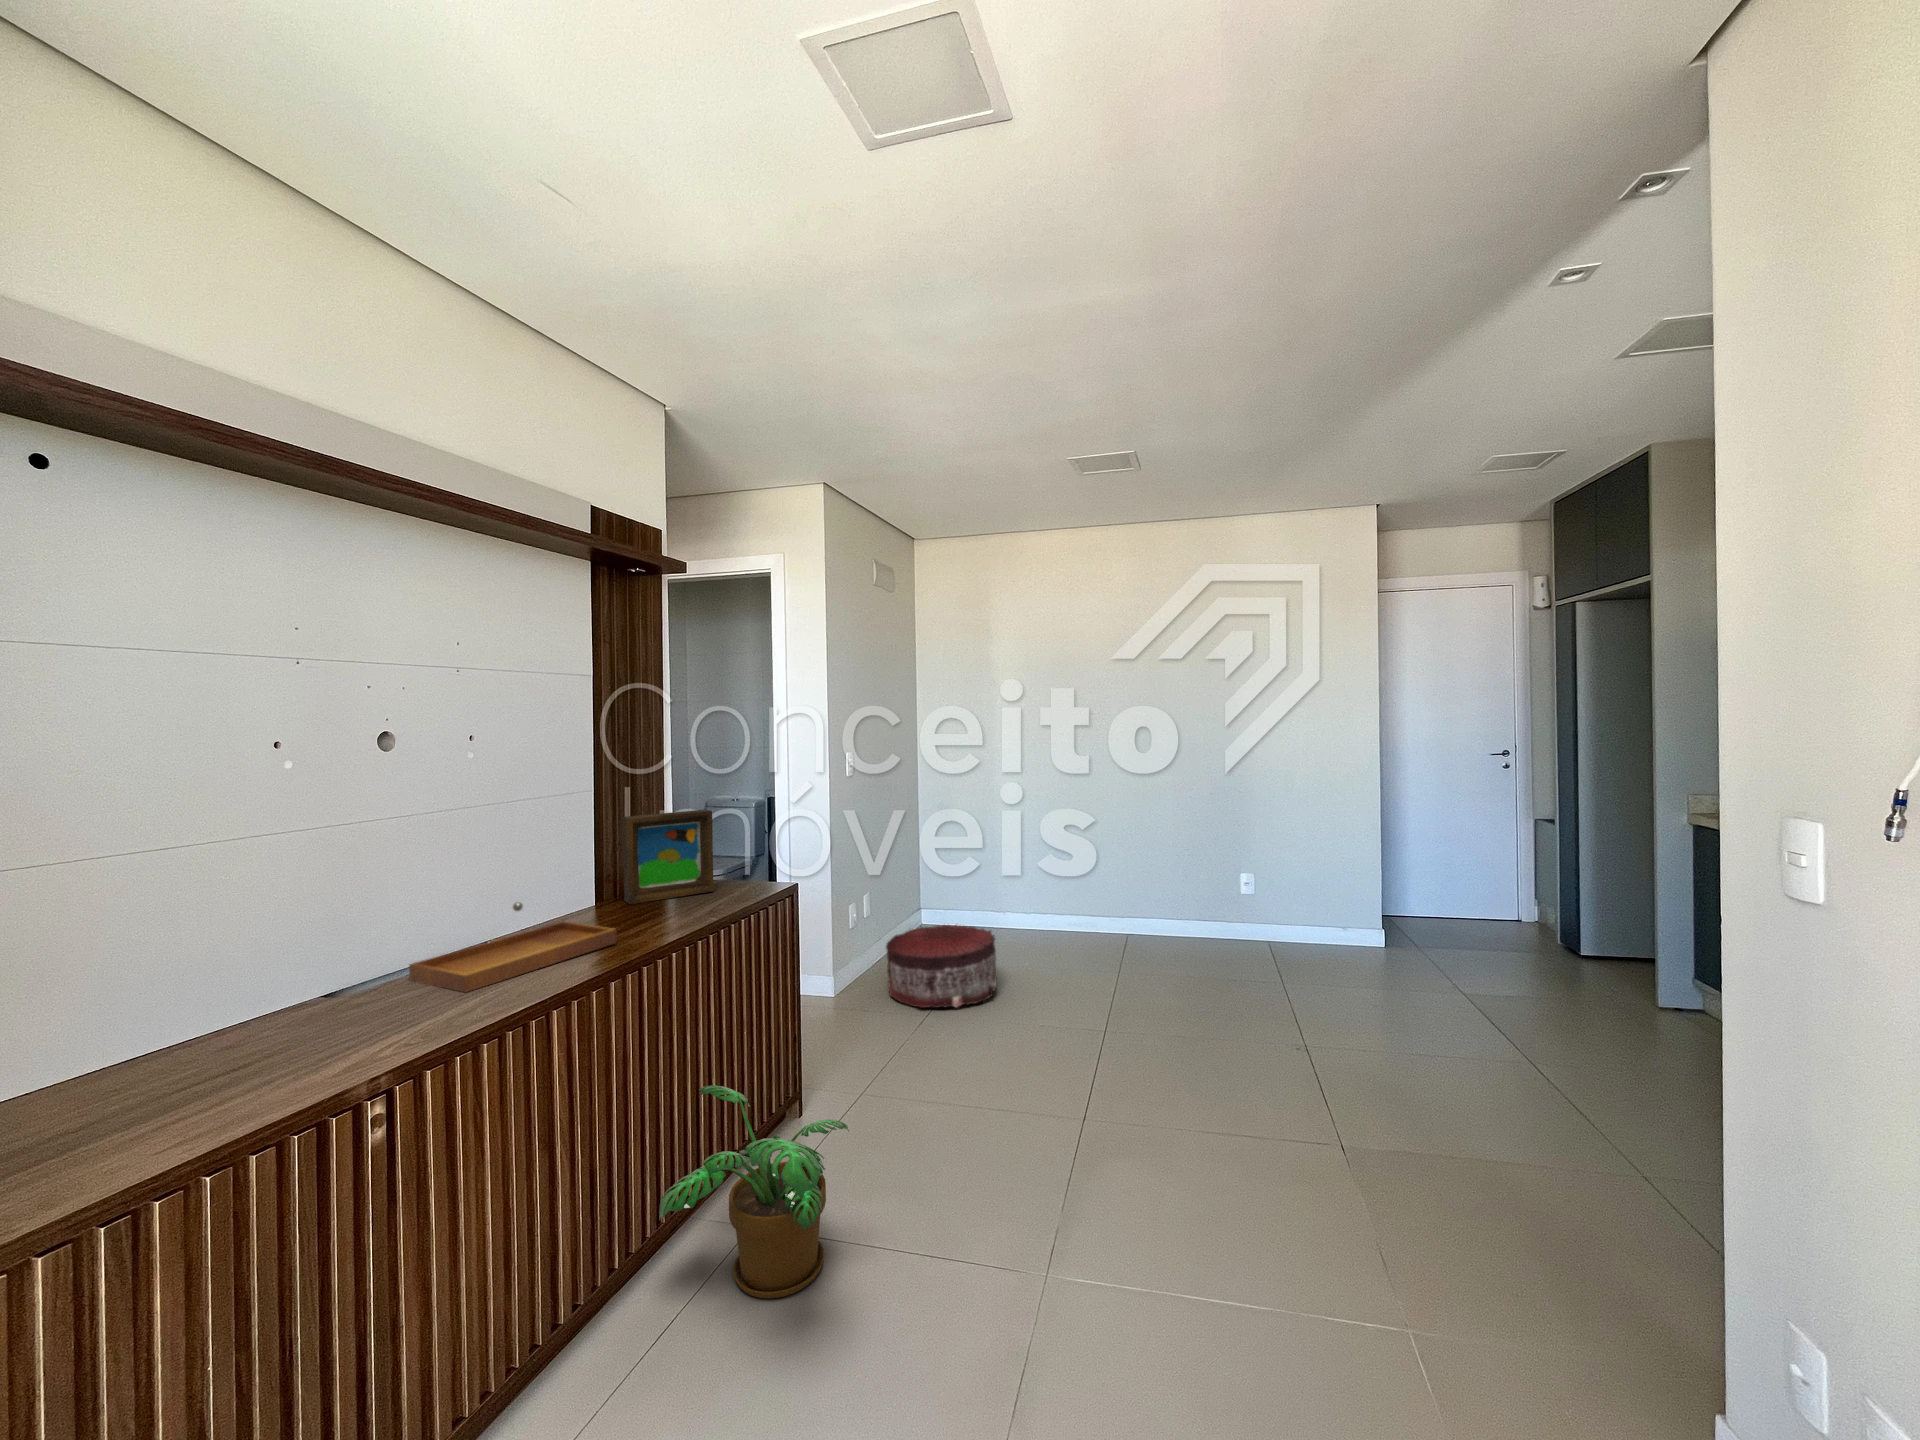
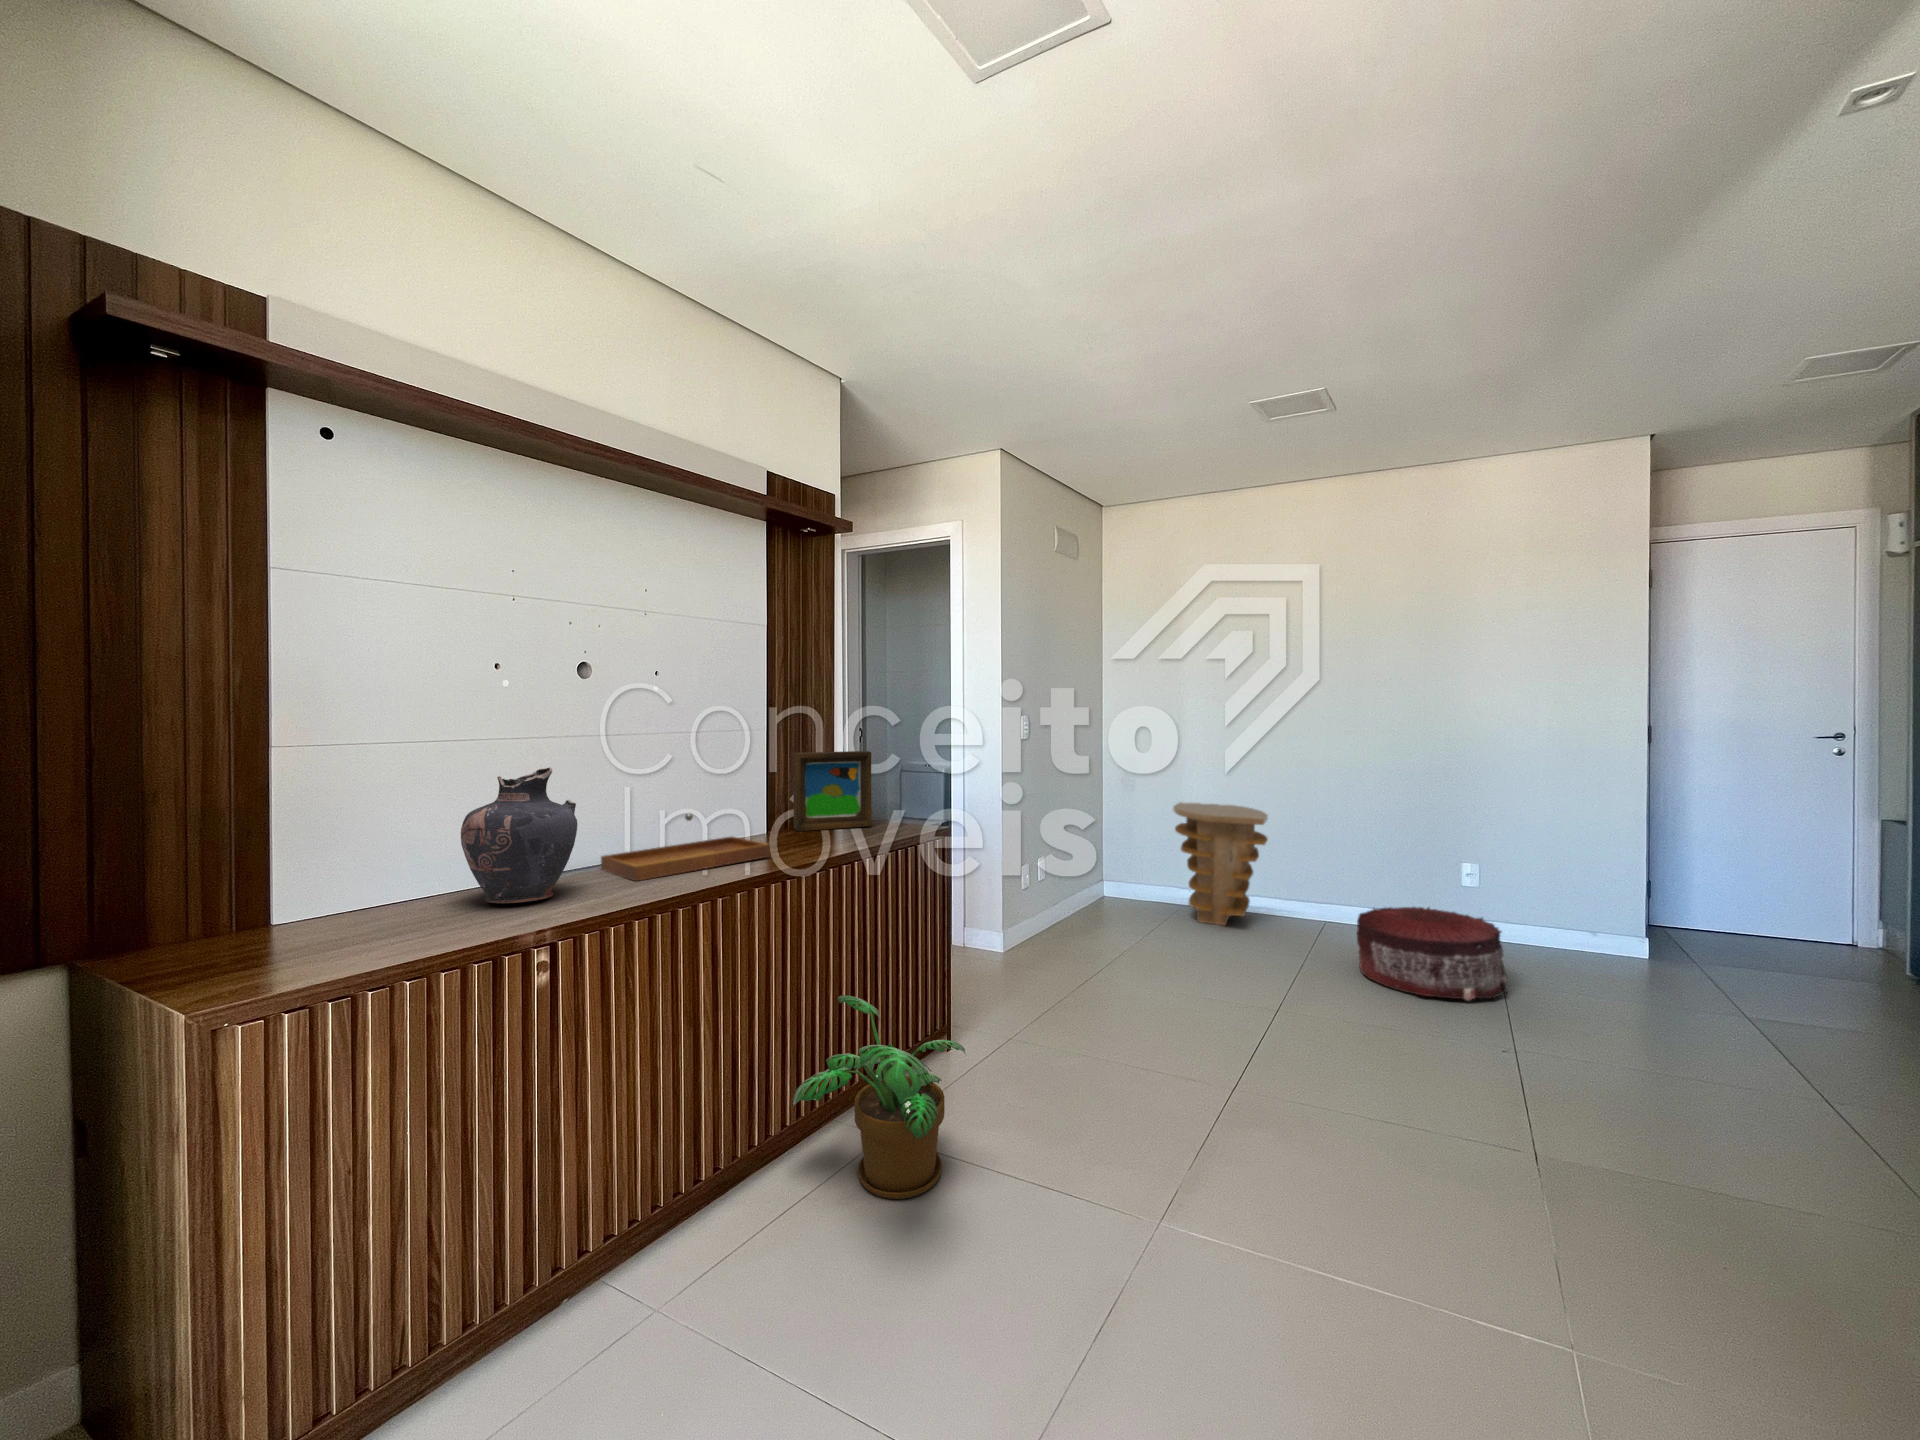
side table: none [999,831,1088,952] -> present [1173,802,1268,925]
vase: none [243,872,398,1045] -> present [461,767,577,903]
pouf: present [886,925,997,1008] -> present [1357,907,1507,1001]

